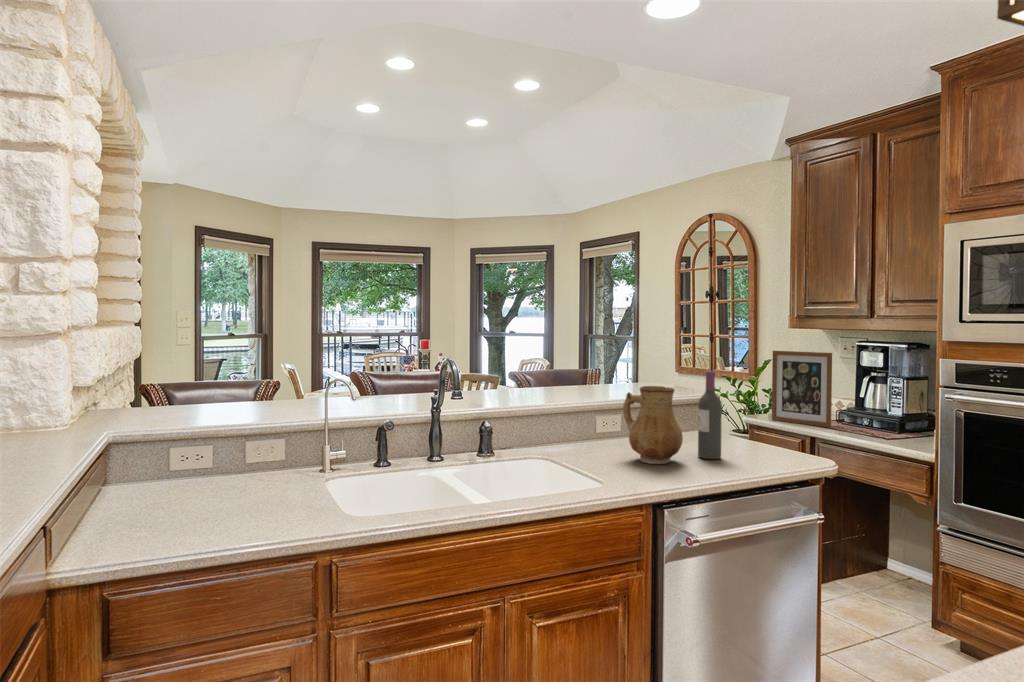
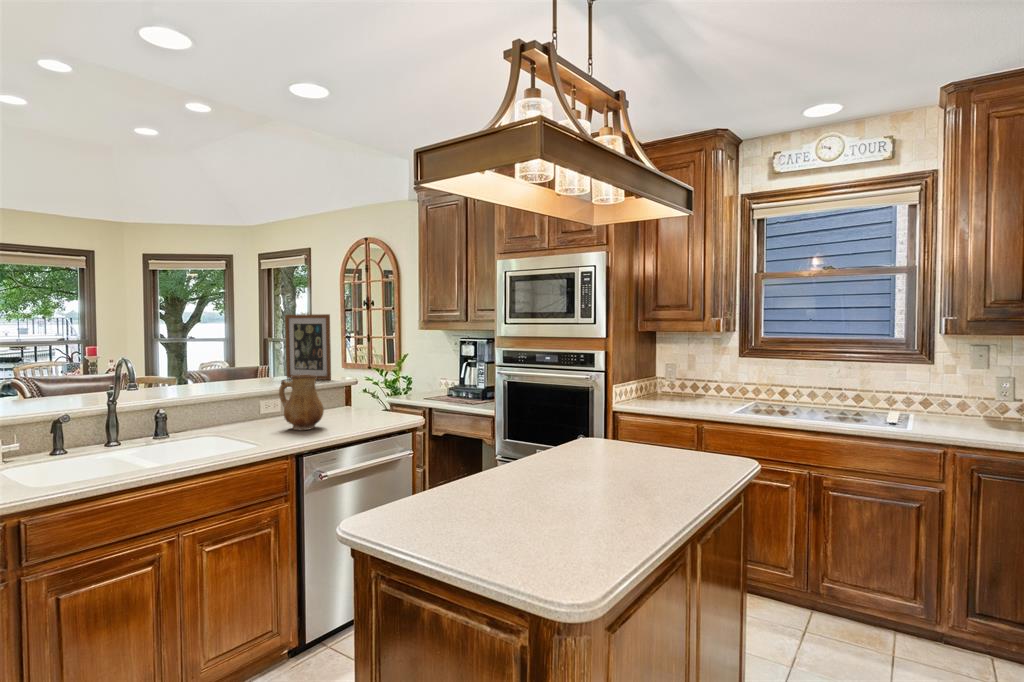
picture frame: present [772,351,832,427] -> present [285,314,331,380]
wine bottle: present [698,371,722,459] -> none [336,362,353,424]

